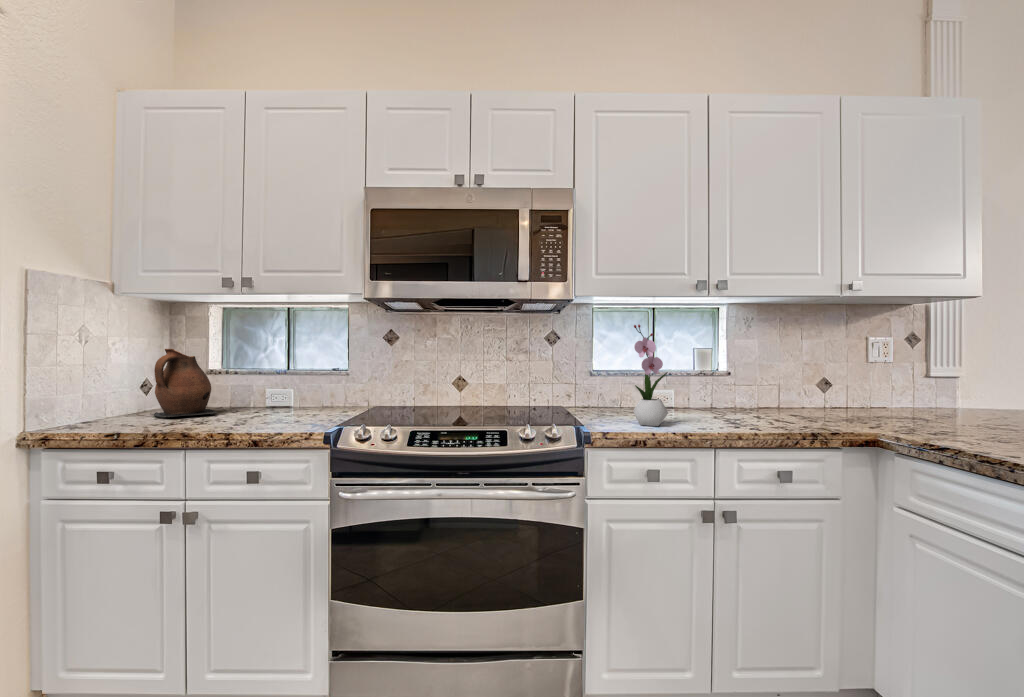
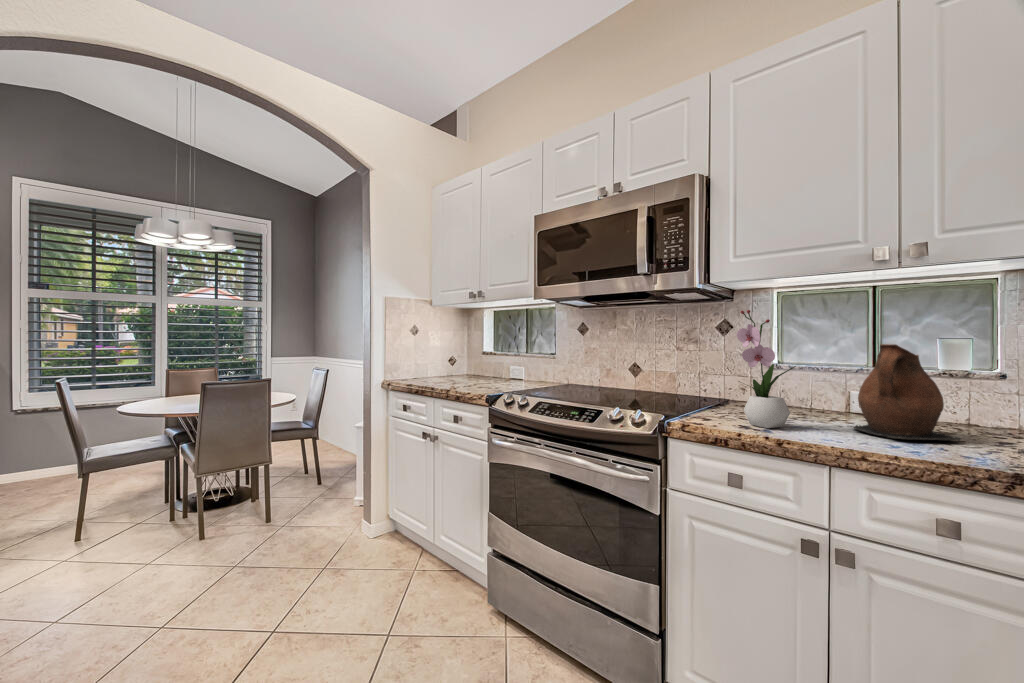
ceramic pitcher: present [152,349,217,417] -> present [851,344,961,441]

